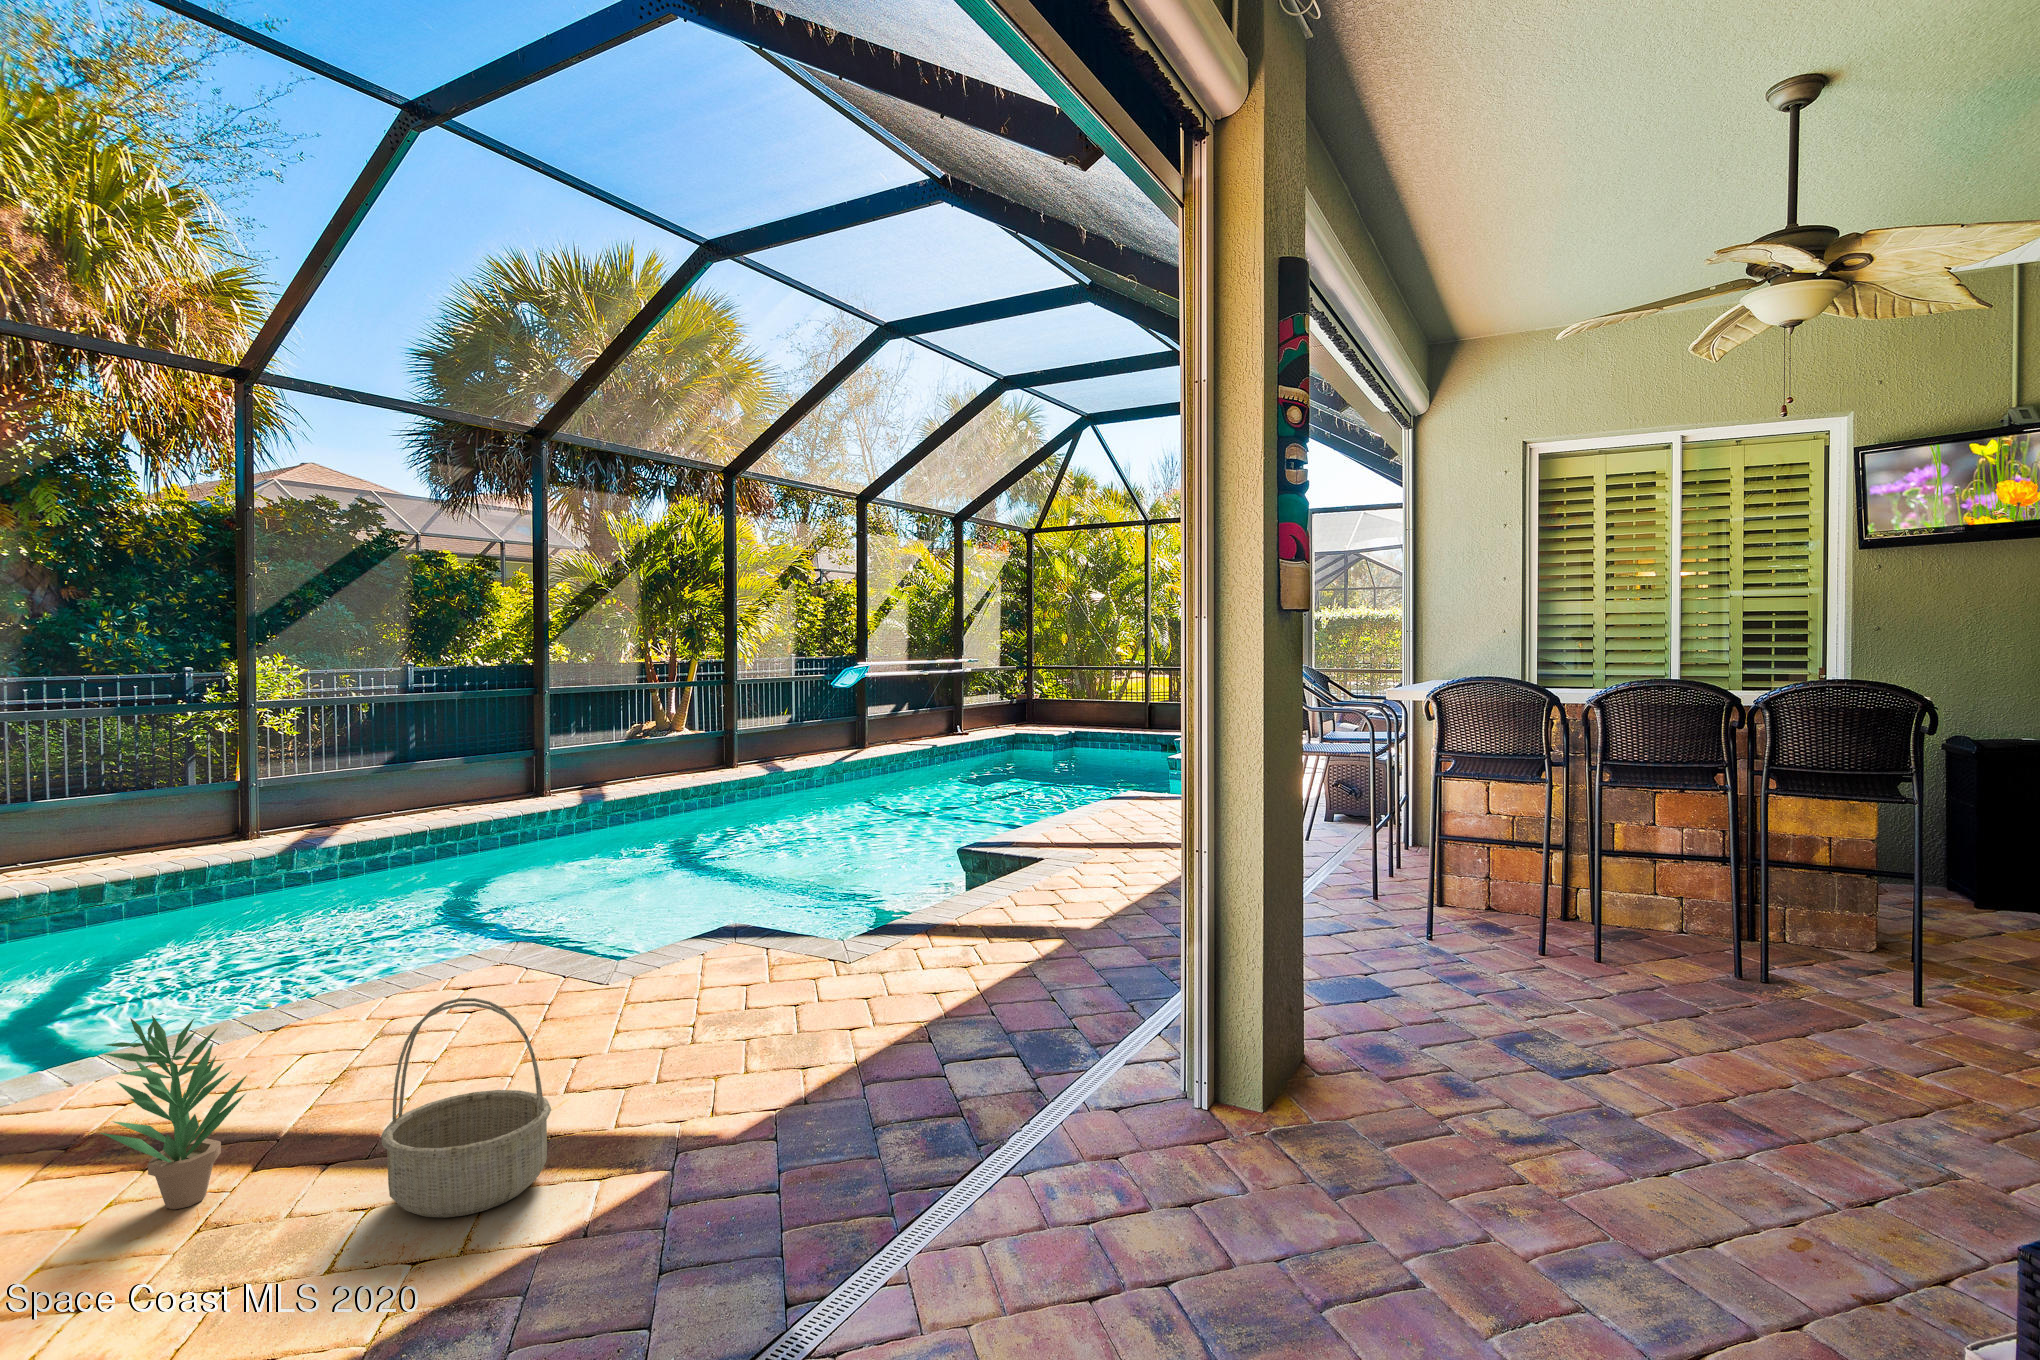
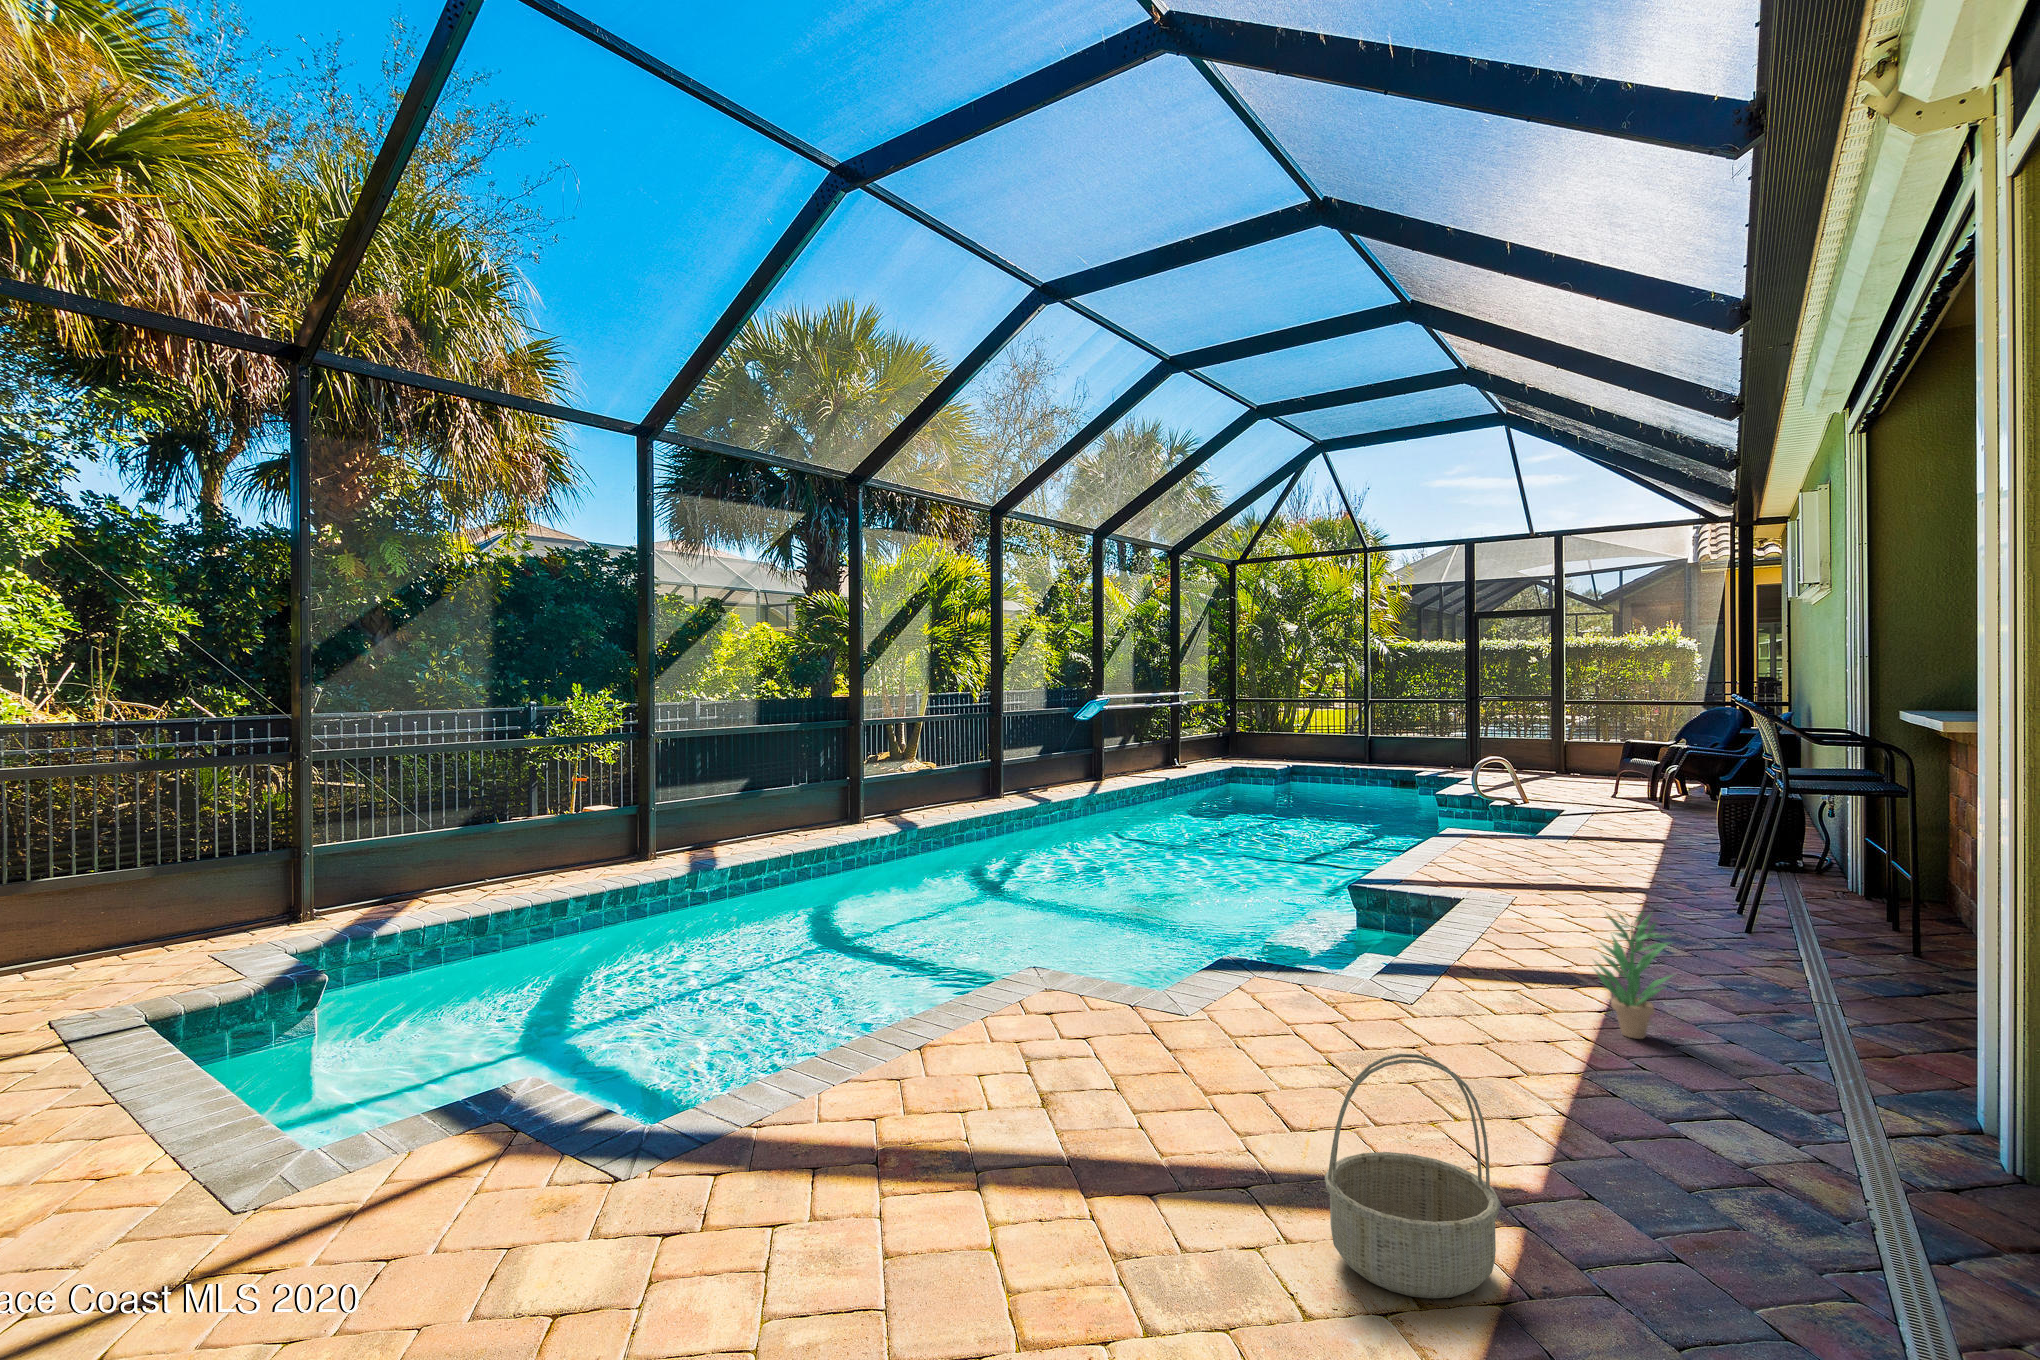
potted plant: present [101,1016,247,1209] -> present [1595,911,1671,1039]

